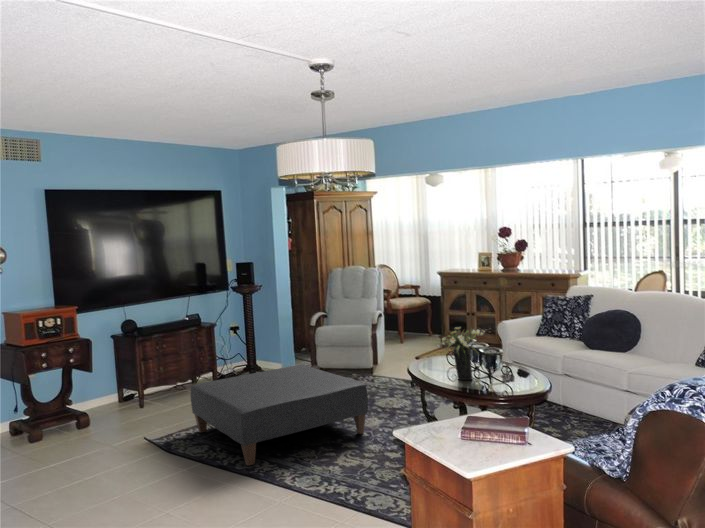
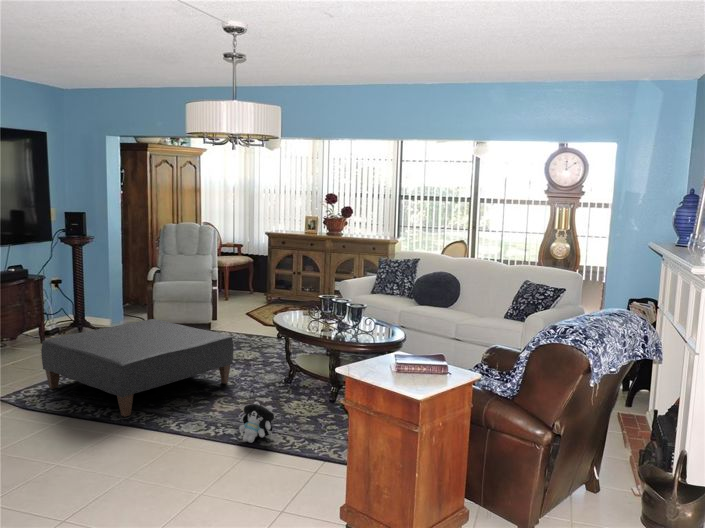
flower arrangement: present [437,327,483,380] -> none [308,284,350,331]
plush toy: none [347,459,384,505] -> present [239,402,274,443]

